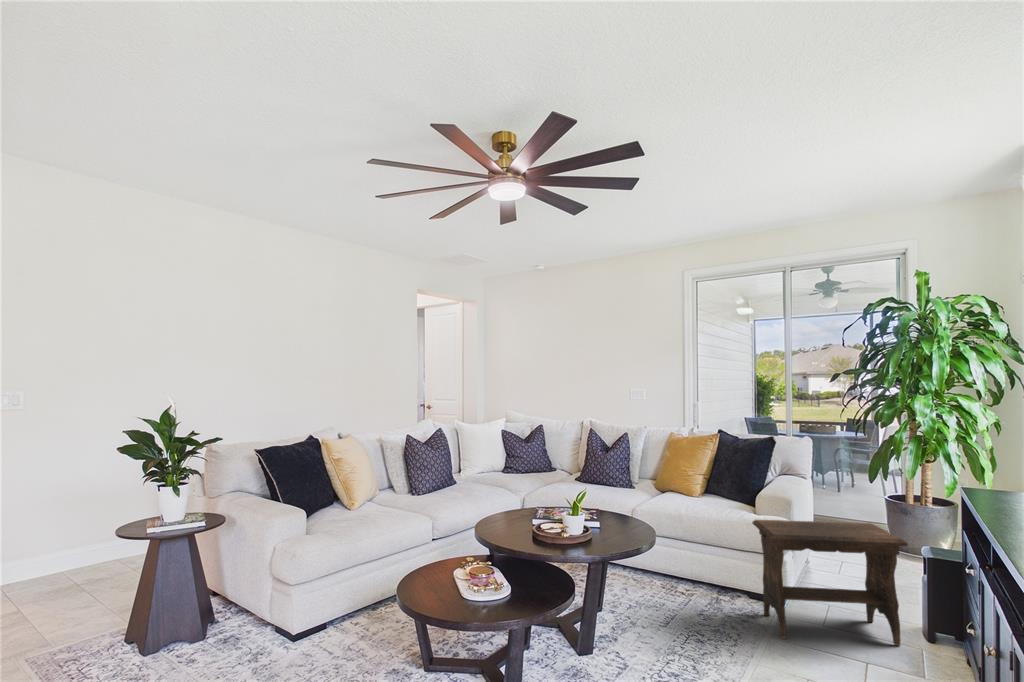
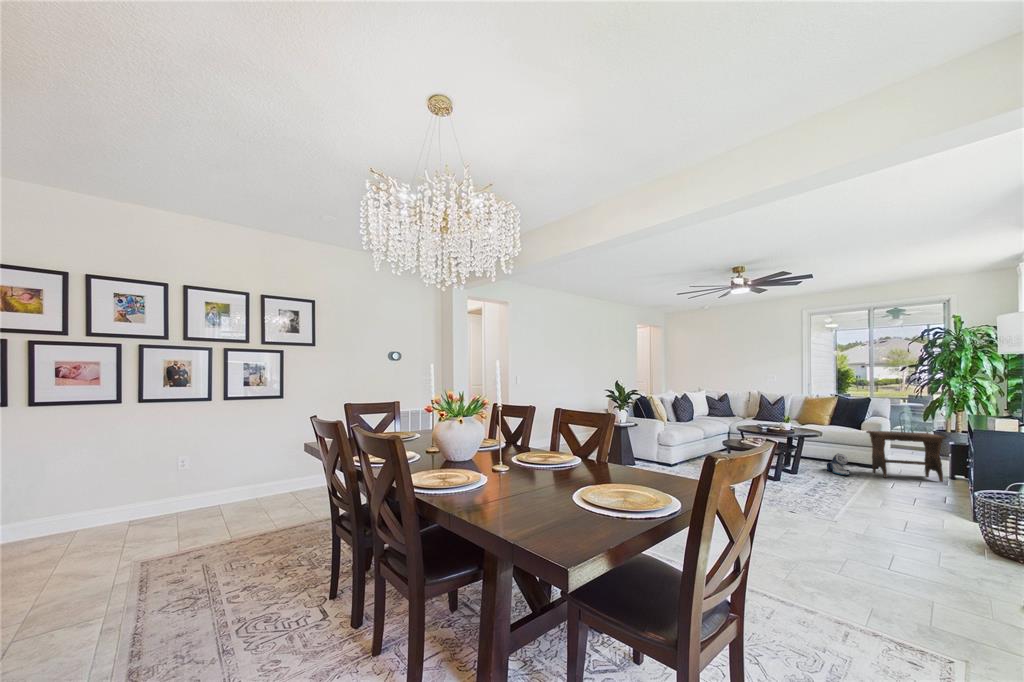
plush toy: none [670,580,715,640] -> present [827,453,850,475]

